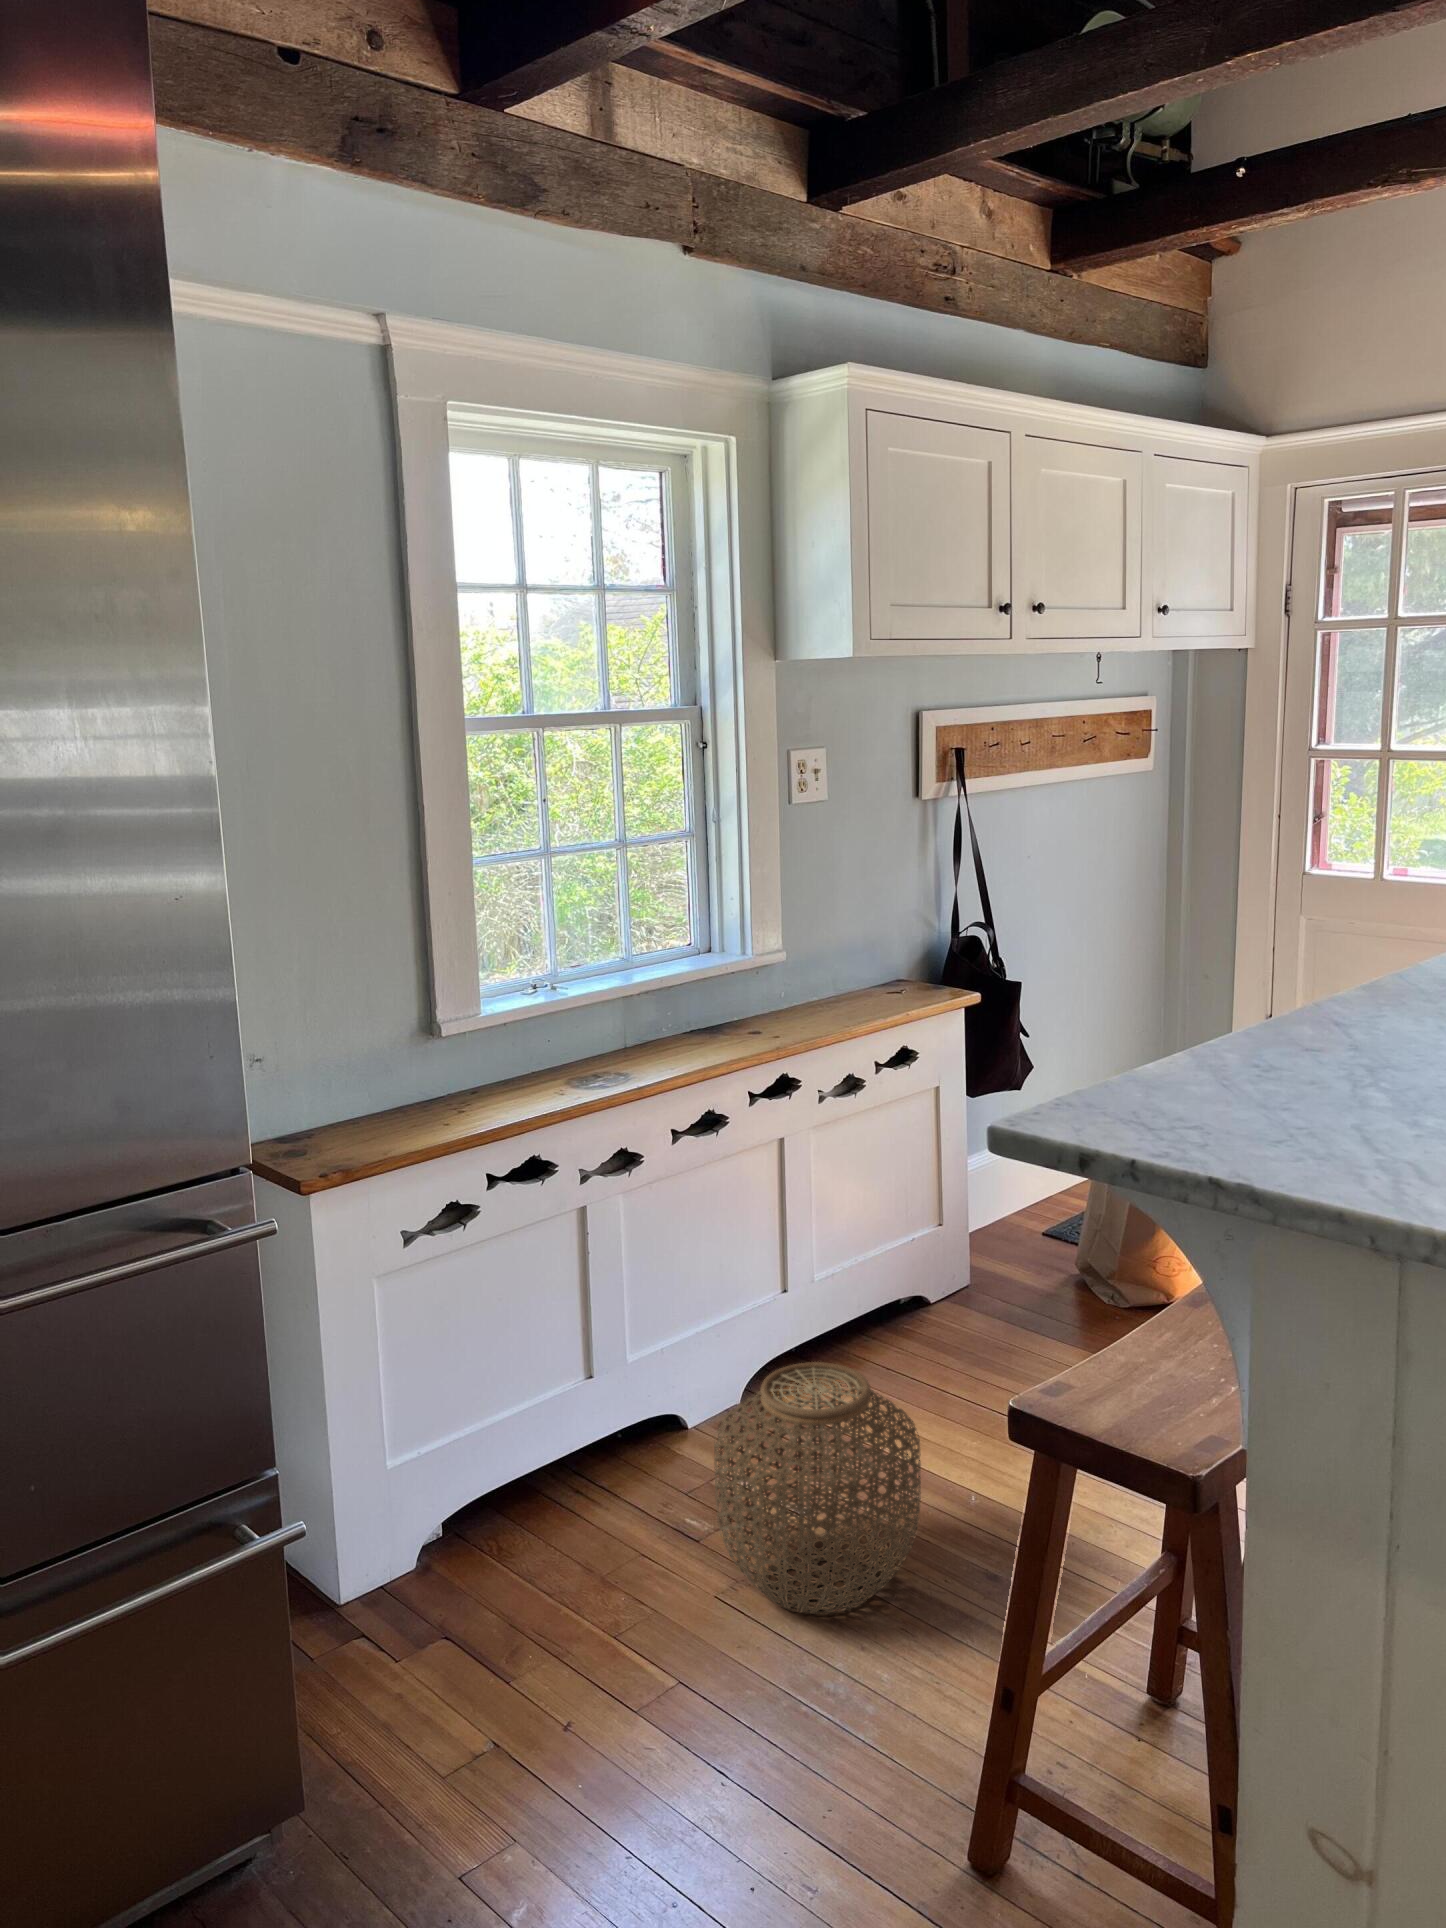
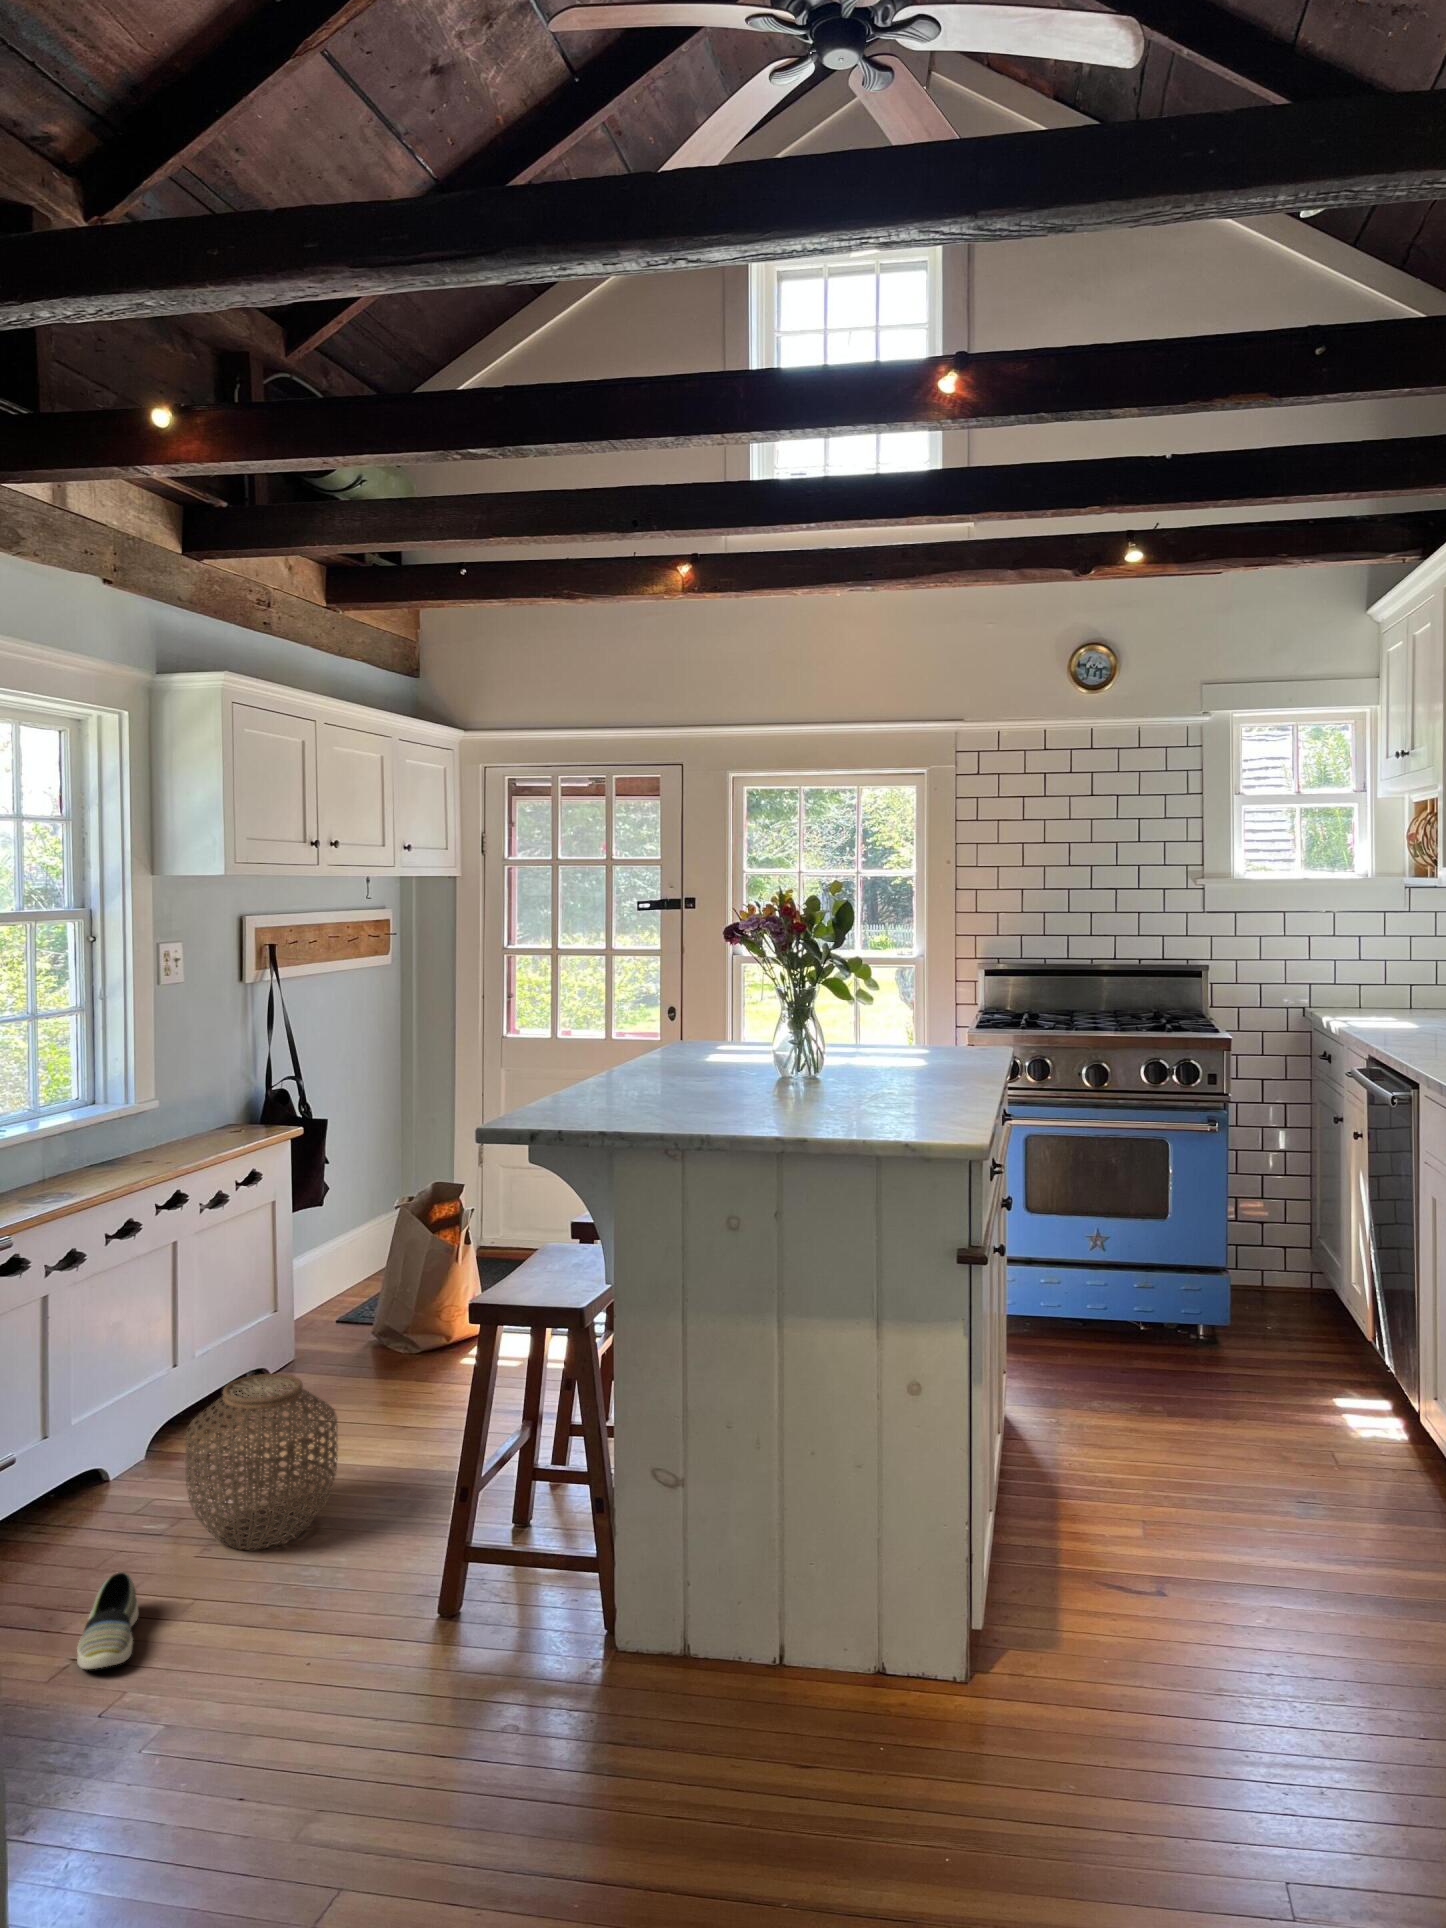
shoe: none [498,1621,612,1779] -> present [77,1572,139,1670]

